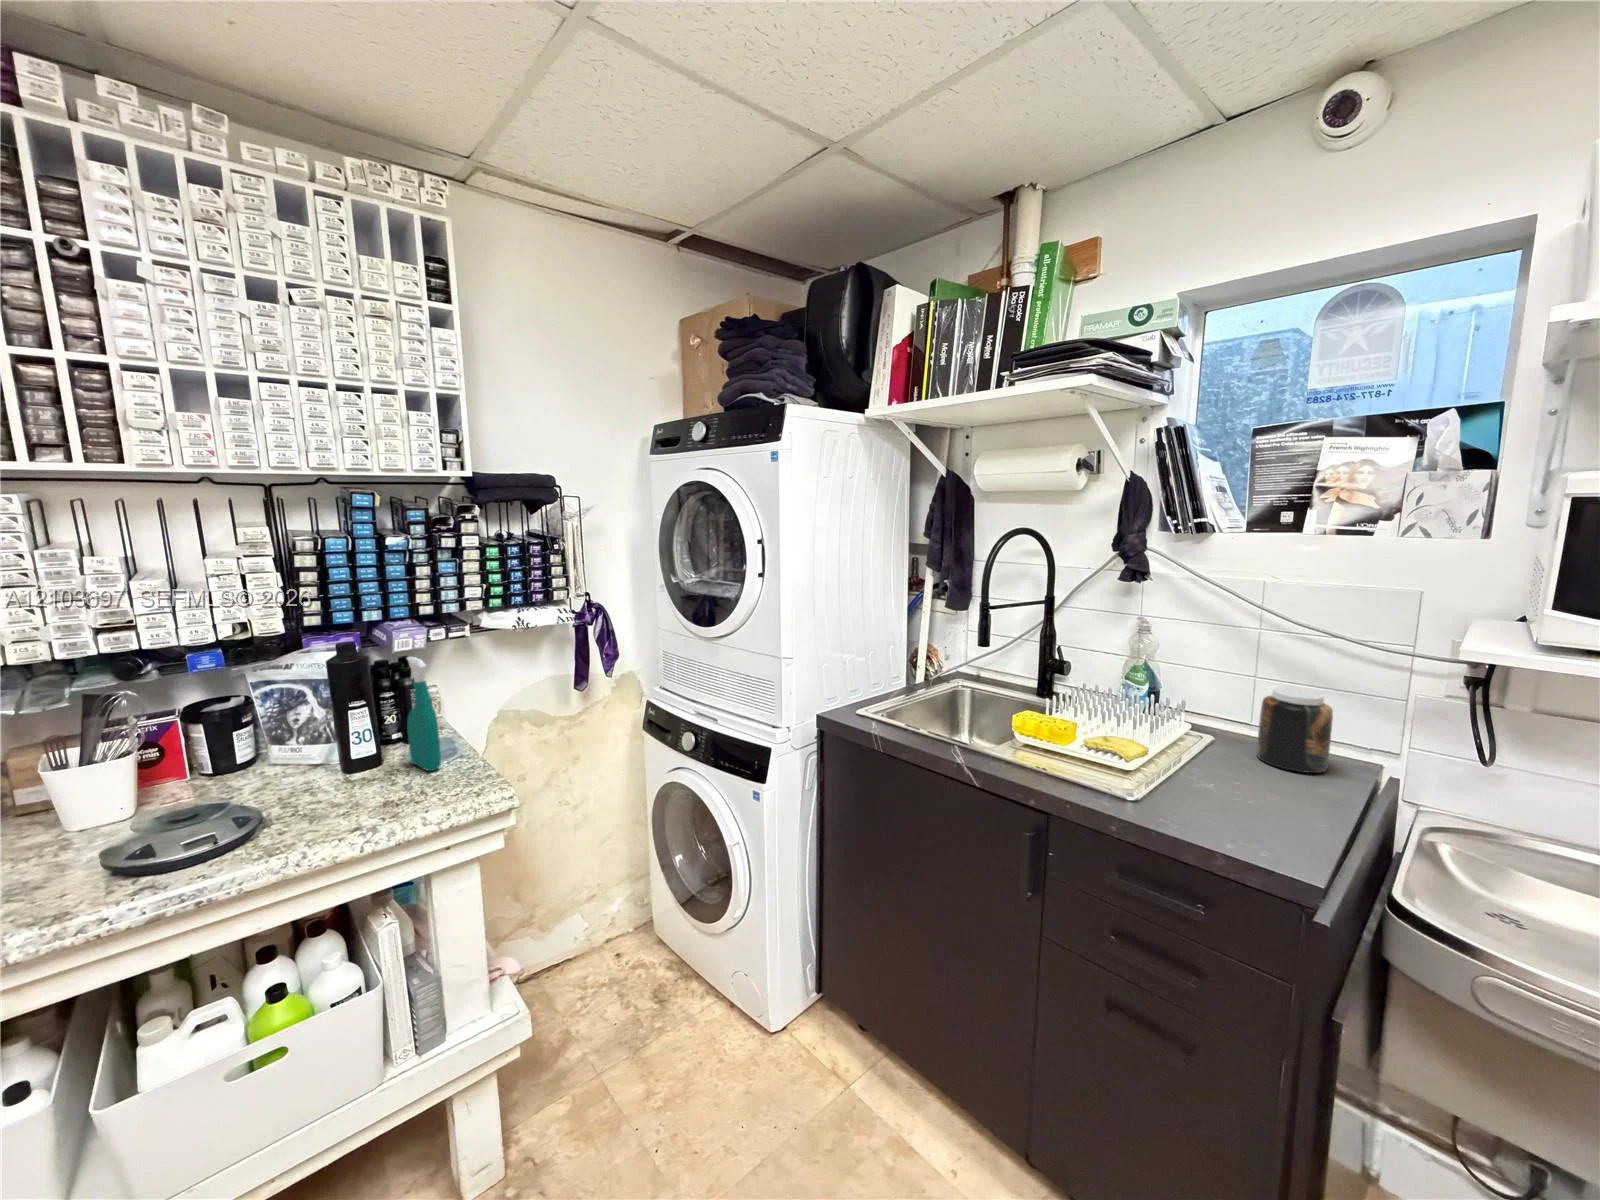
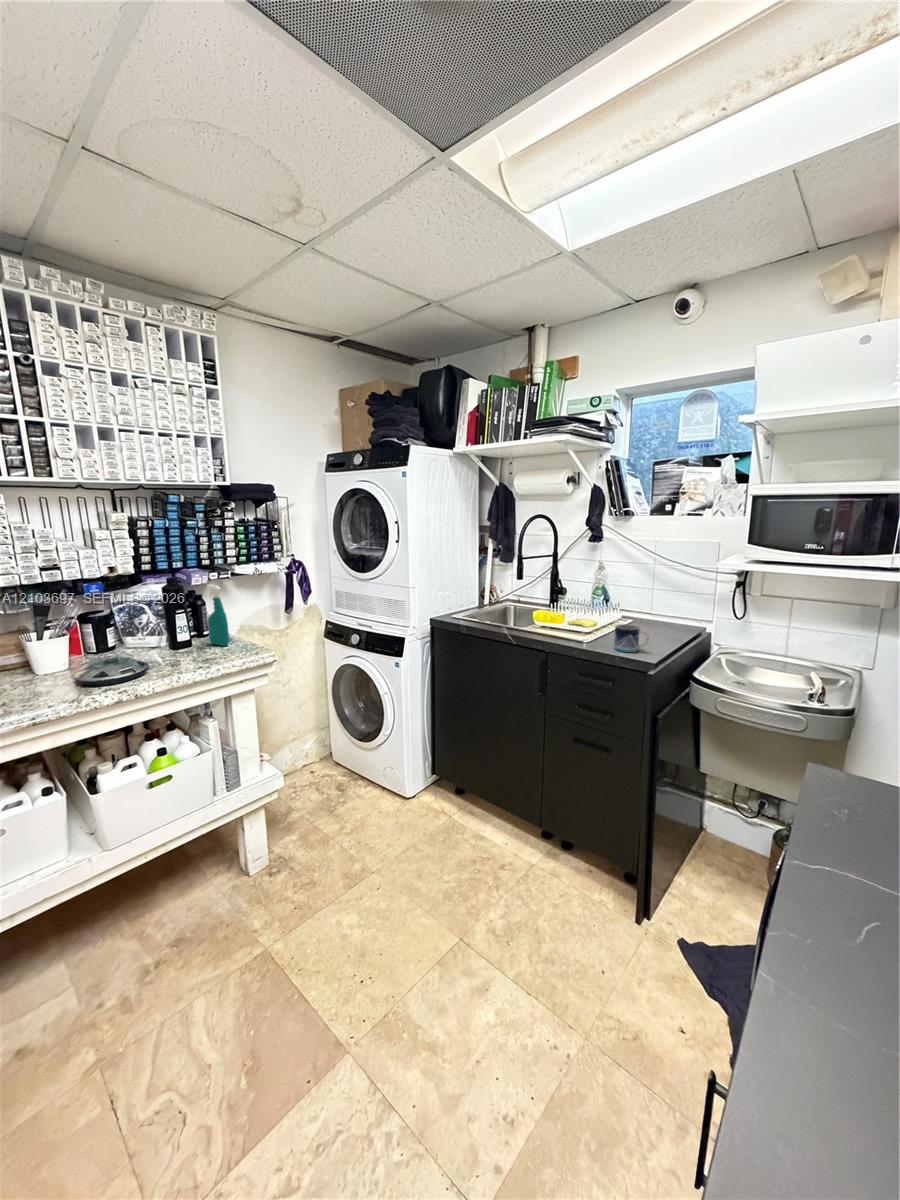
jar: present [1257,687,1333,773] -> none [649,591,681,630]
mug: none [1205,774,1297,846] -> present [614,624,650,652]

